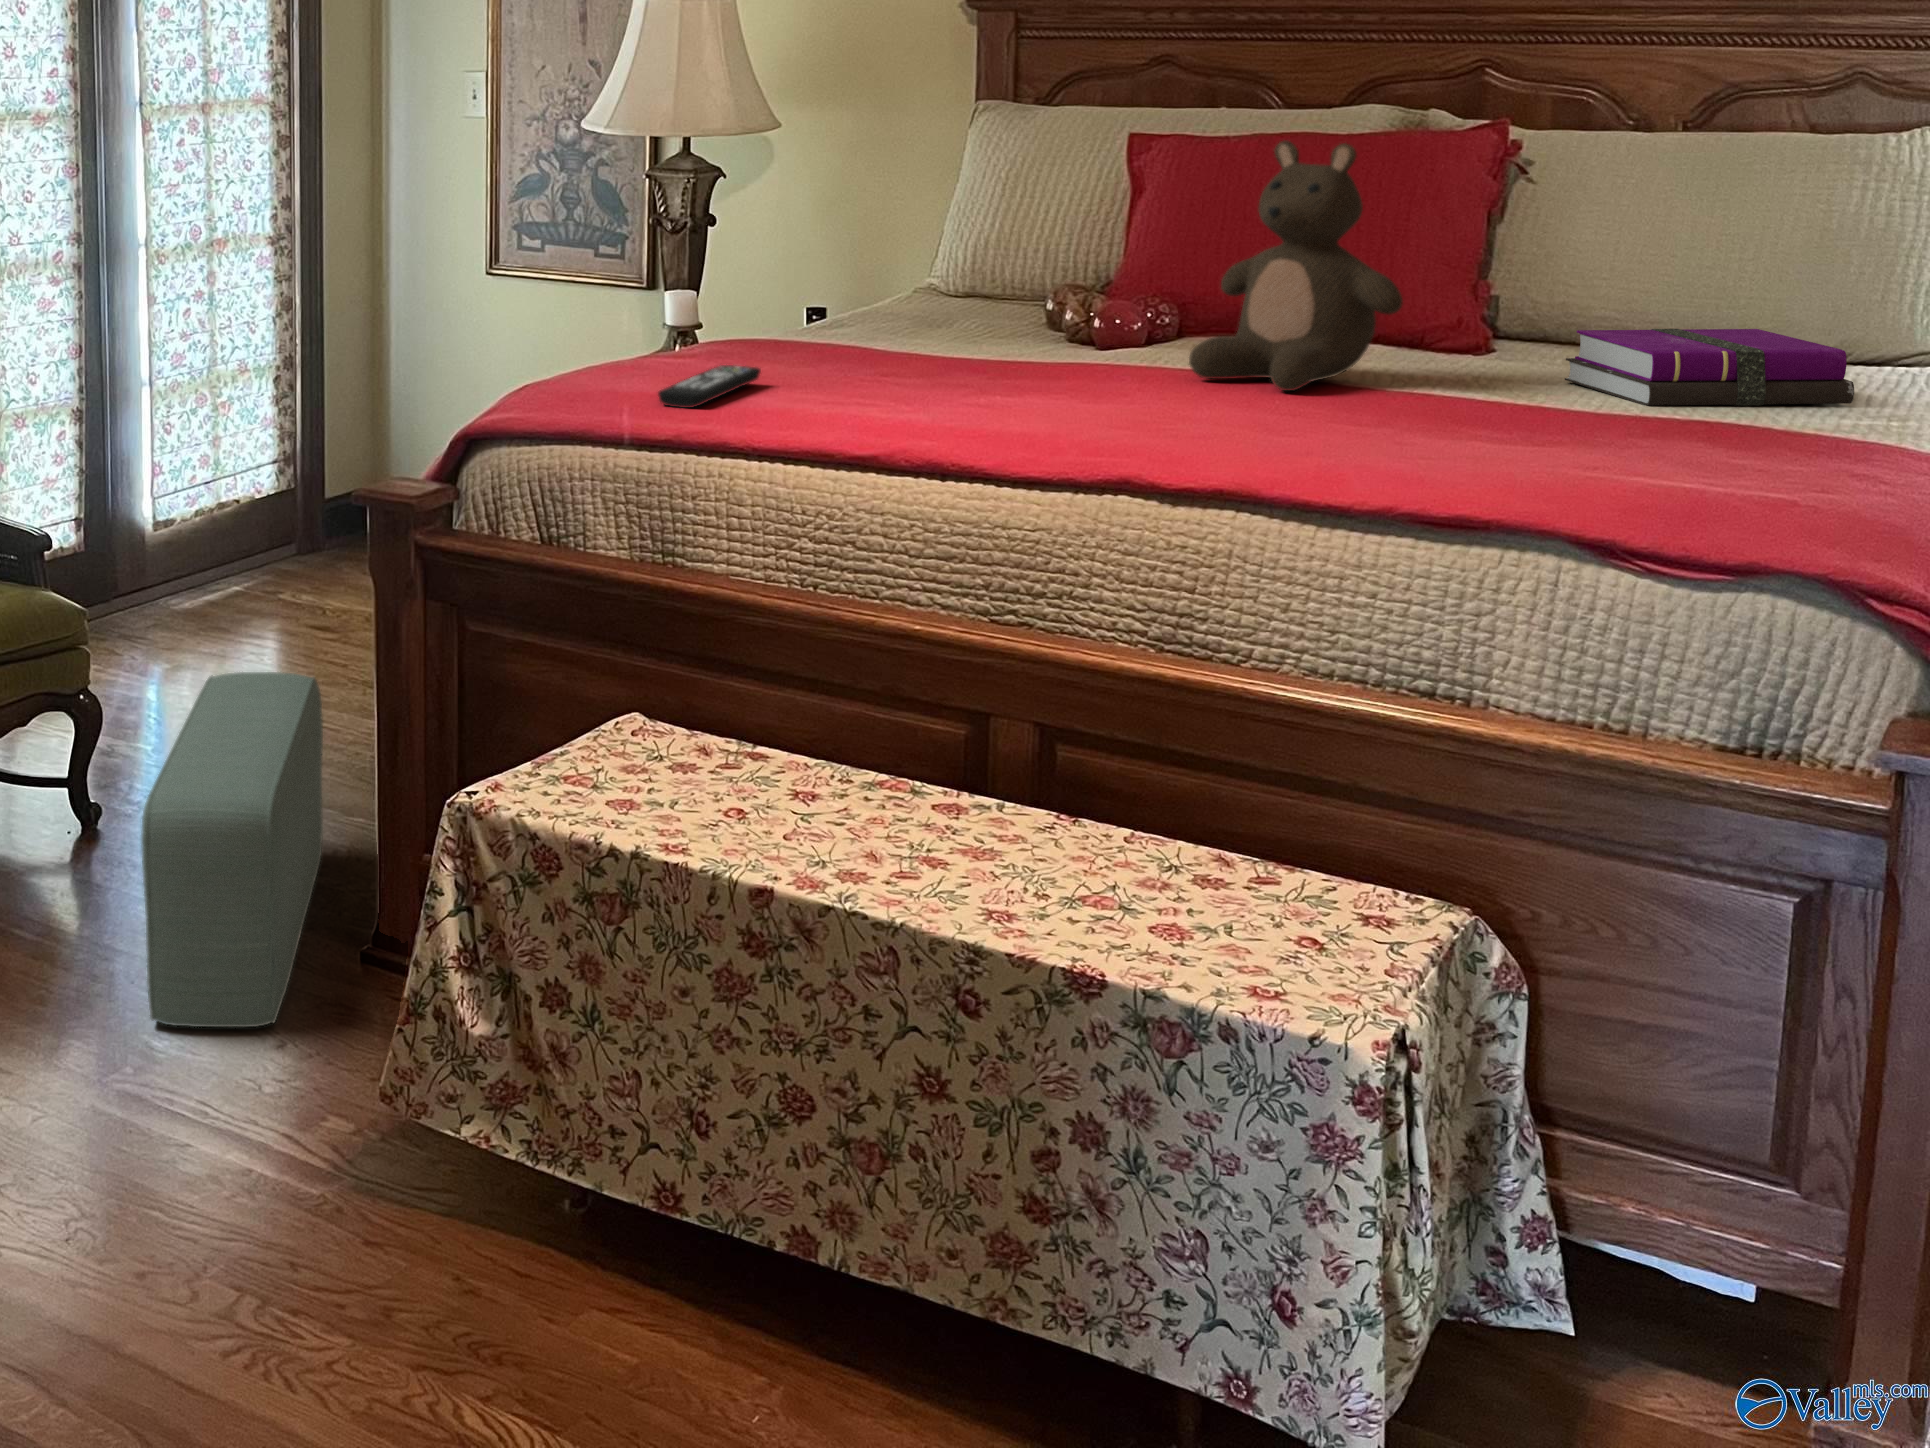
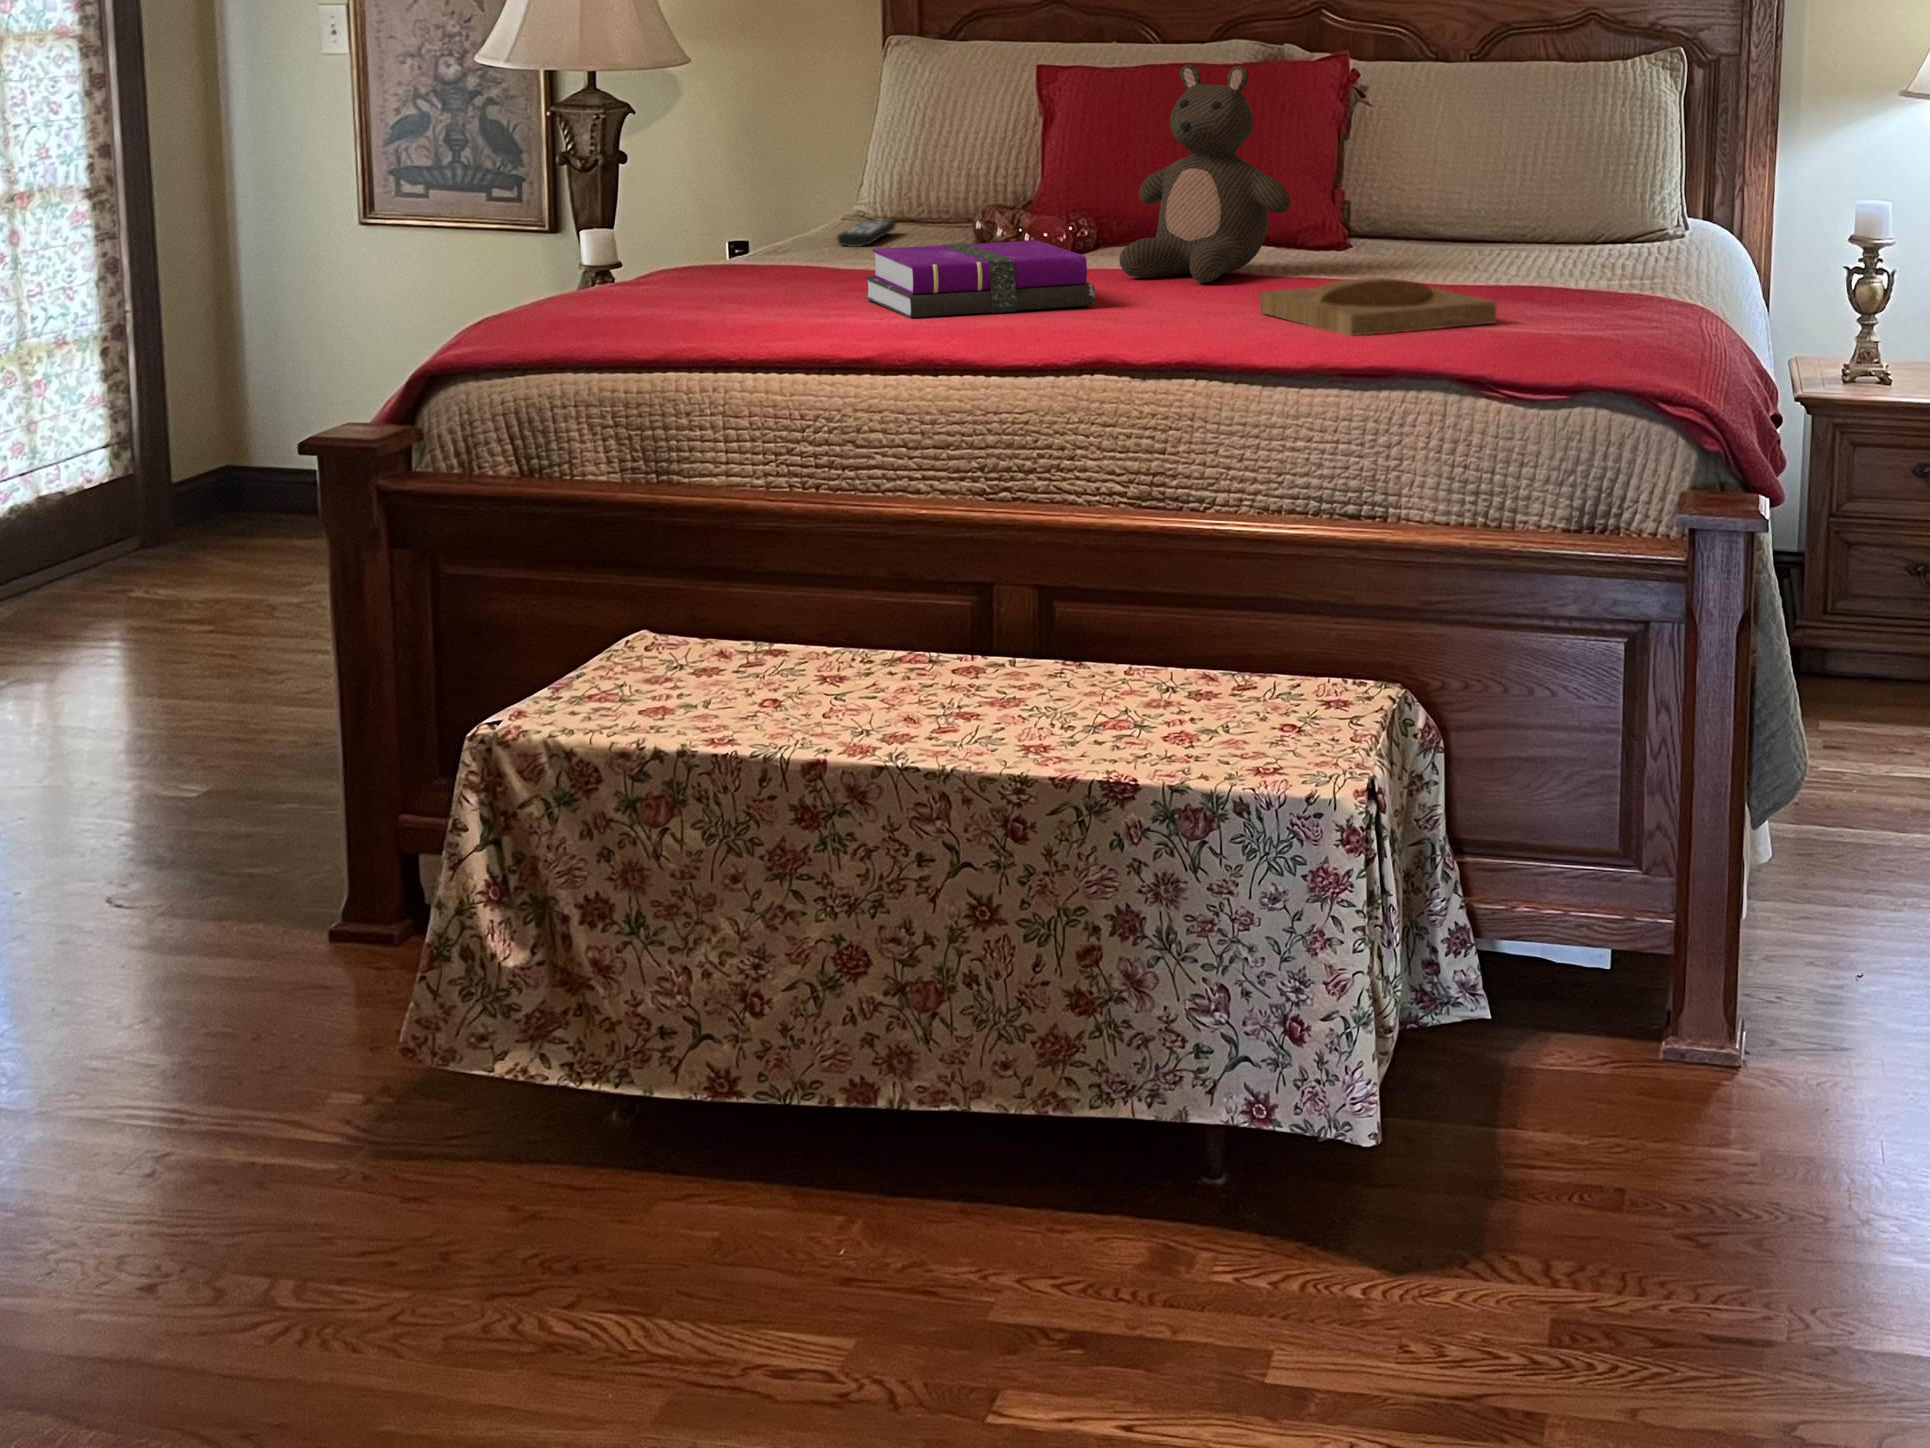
notebook: present [1565,329,1854,406] -> present [865,241,1095,318]
remote control: present [658,365,761,408] -> present [837,220,896,247]
tray: none [1338,405,1652,477] -> present [1260,278,1496,336]
pouf: present [141,672,323,1027] -> none [59,655,252,1051]

